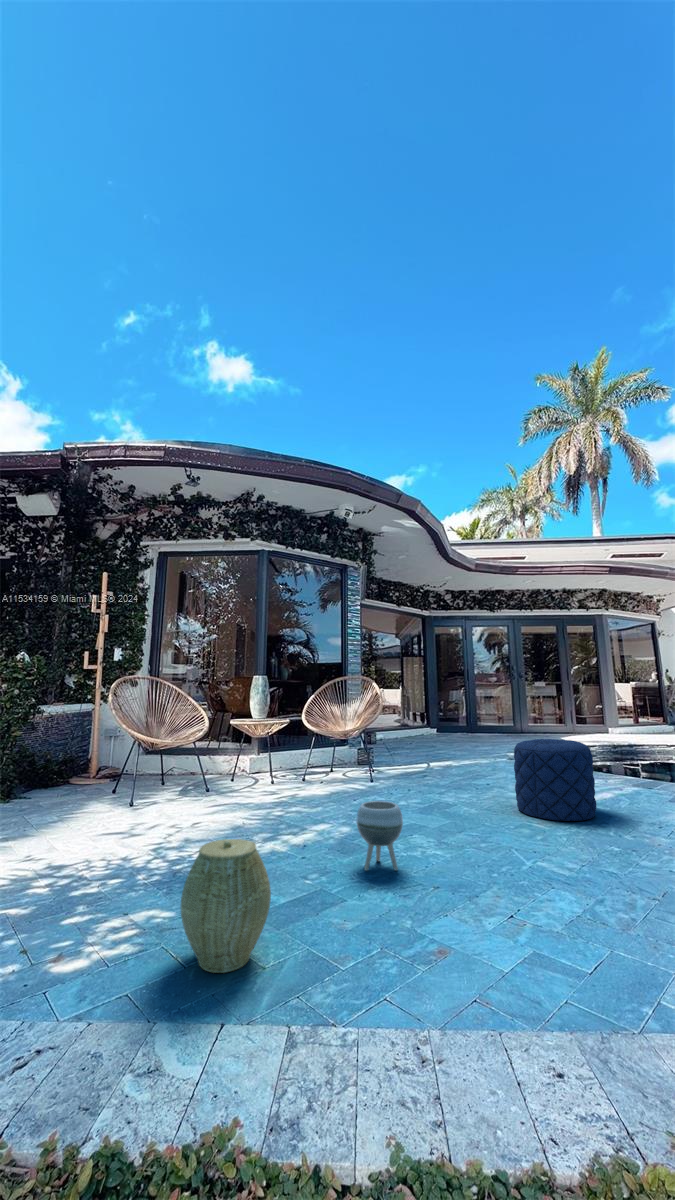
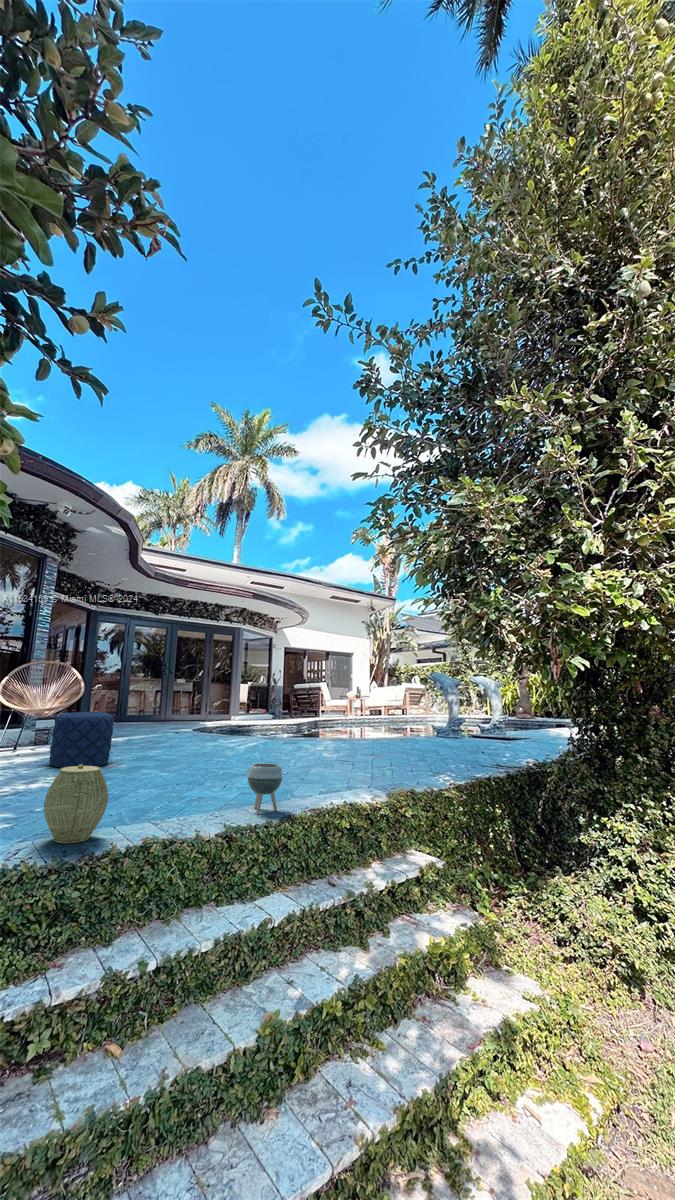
pouf: present [514,739,596,821] -> present [49,712,114,768]
planter: present [357,801,403,871] -> present [248,763,282,814]

